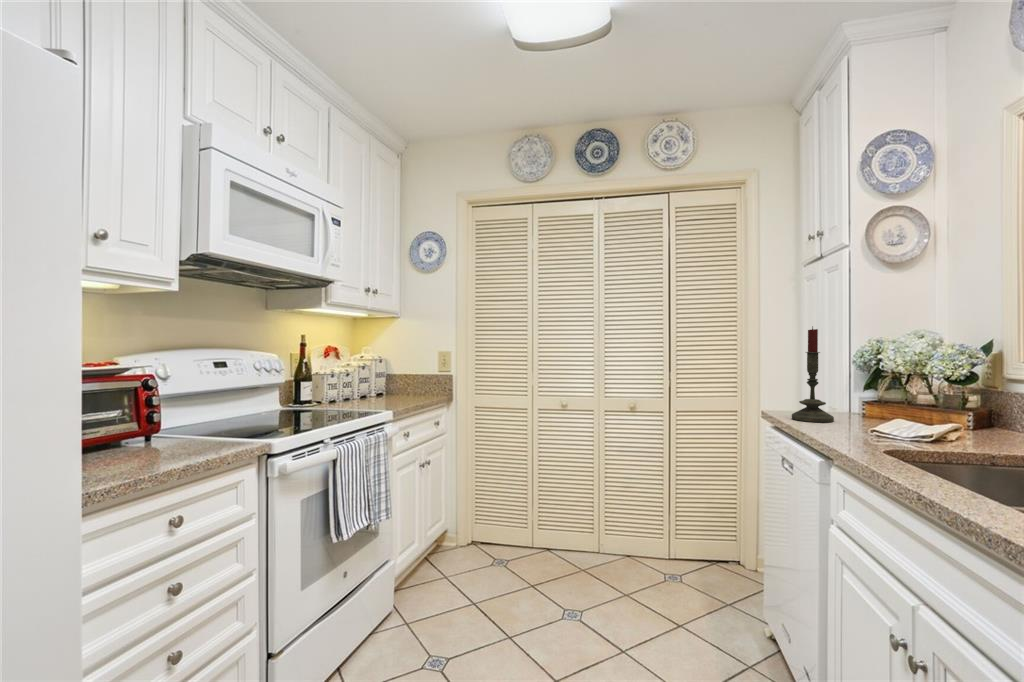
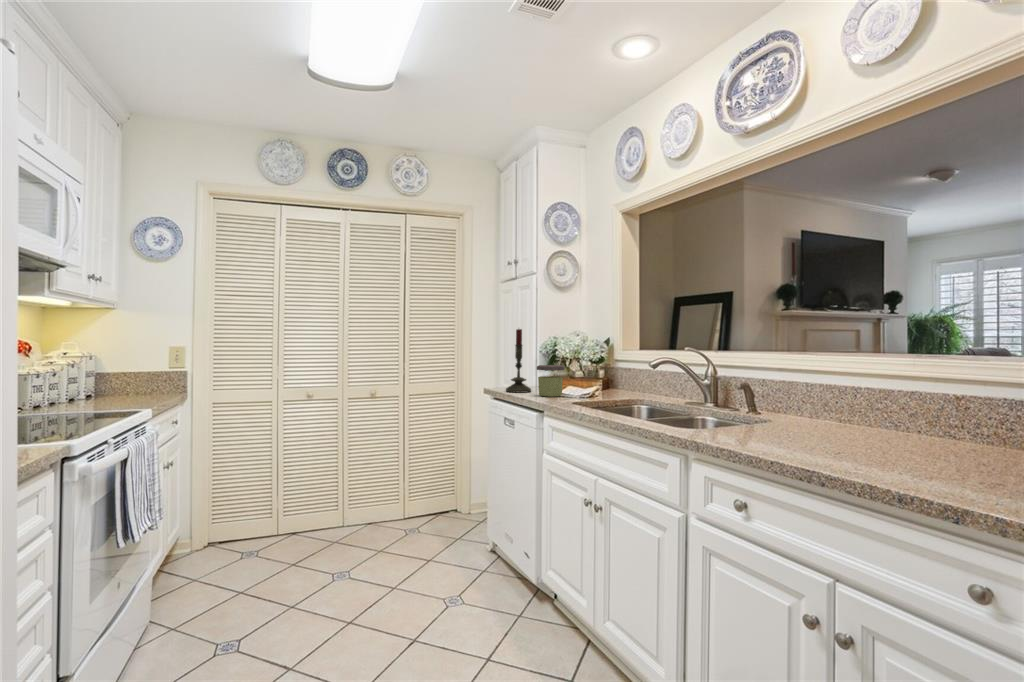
jar: none [835,384,889,435] -> present [537,365,564,397]

